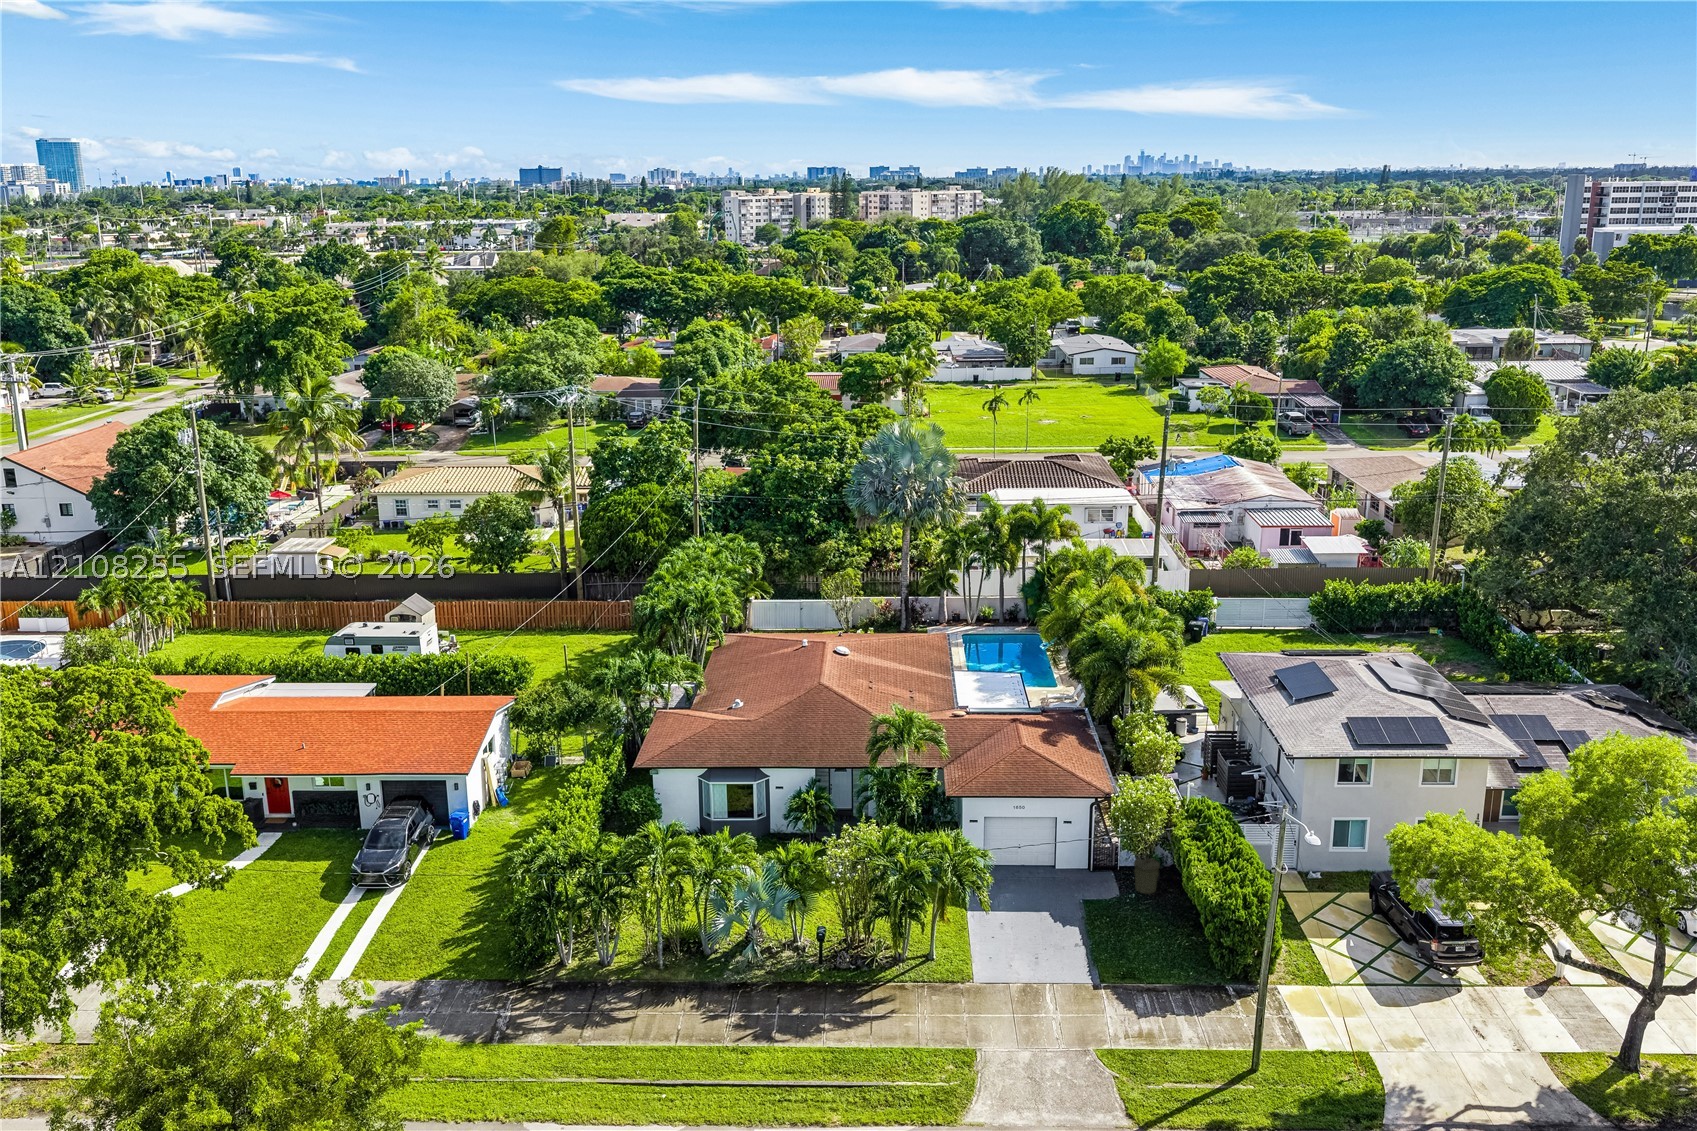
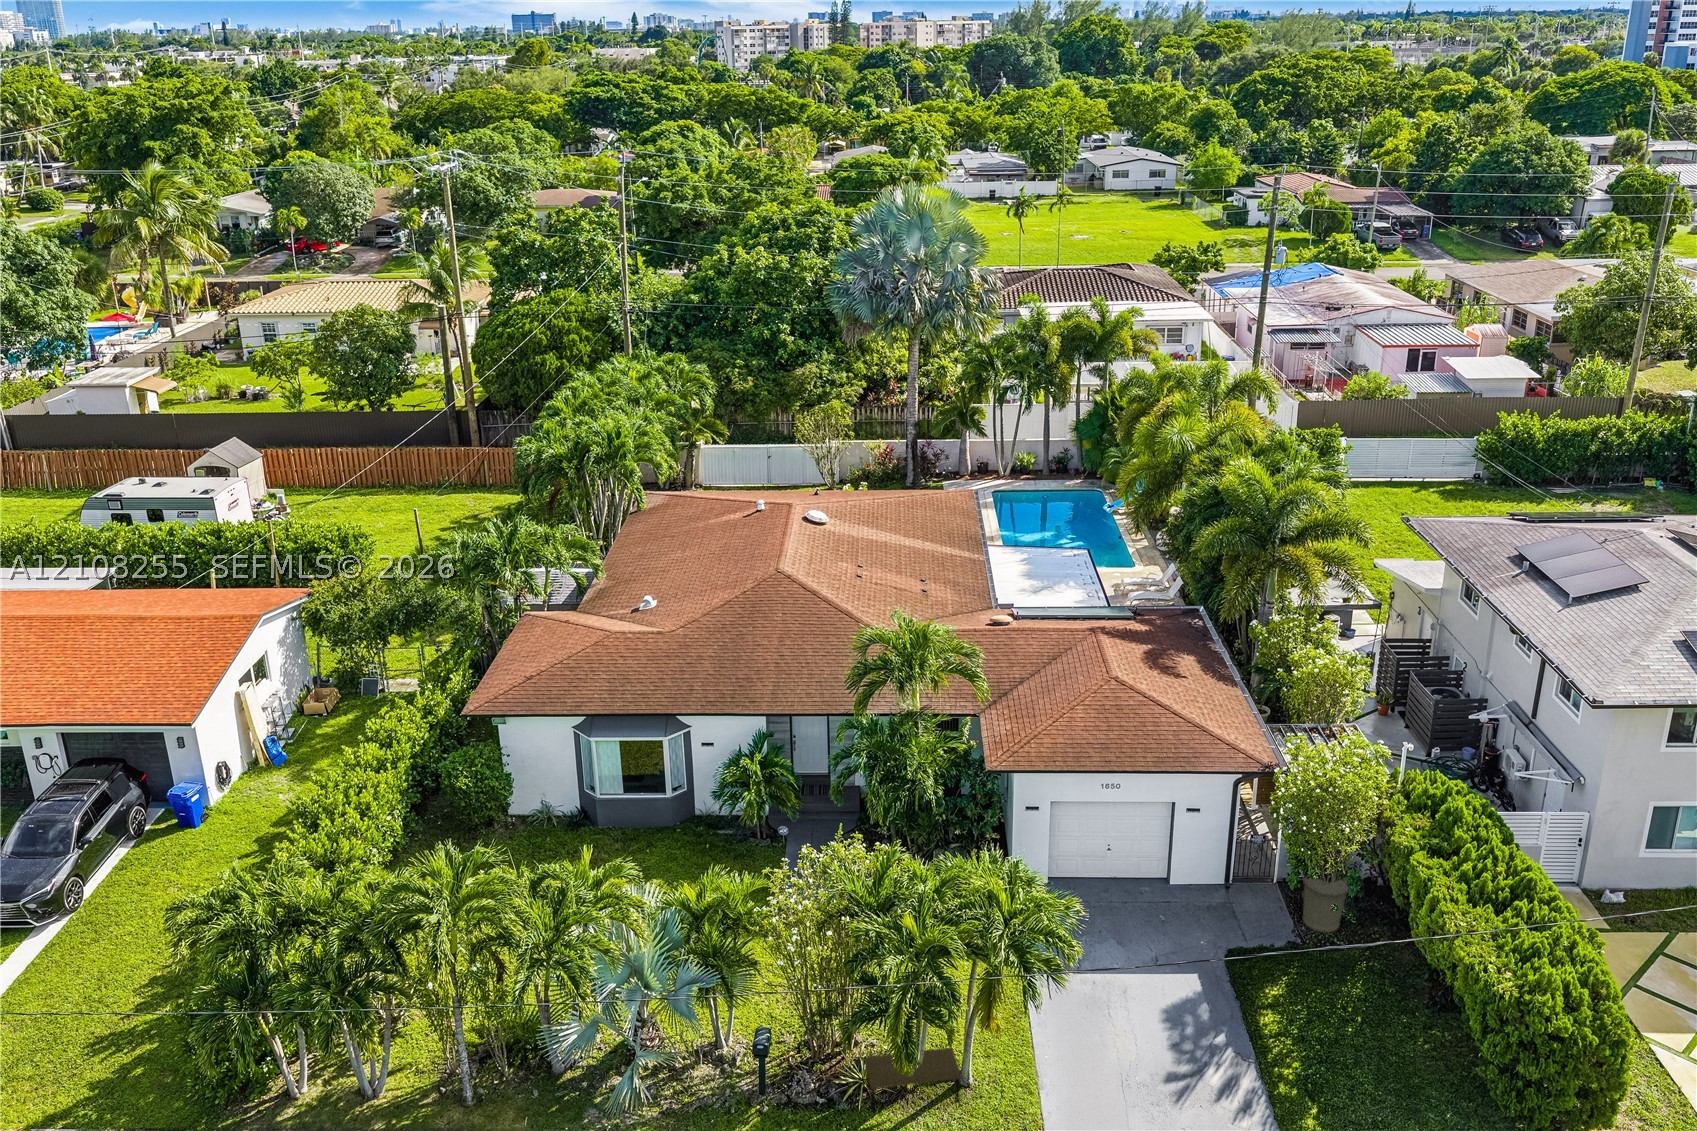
bench: none [879,940,931,972] -> present [865,1048,961,1111]

